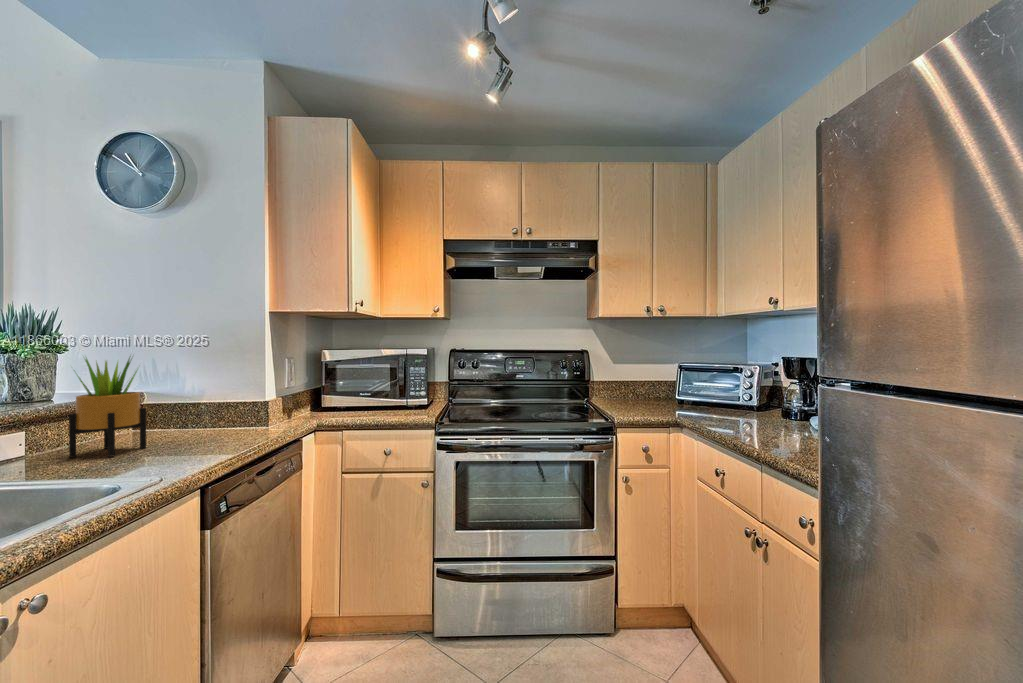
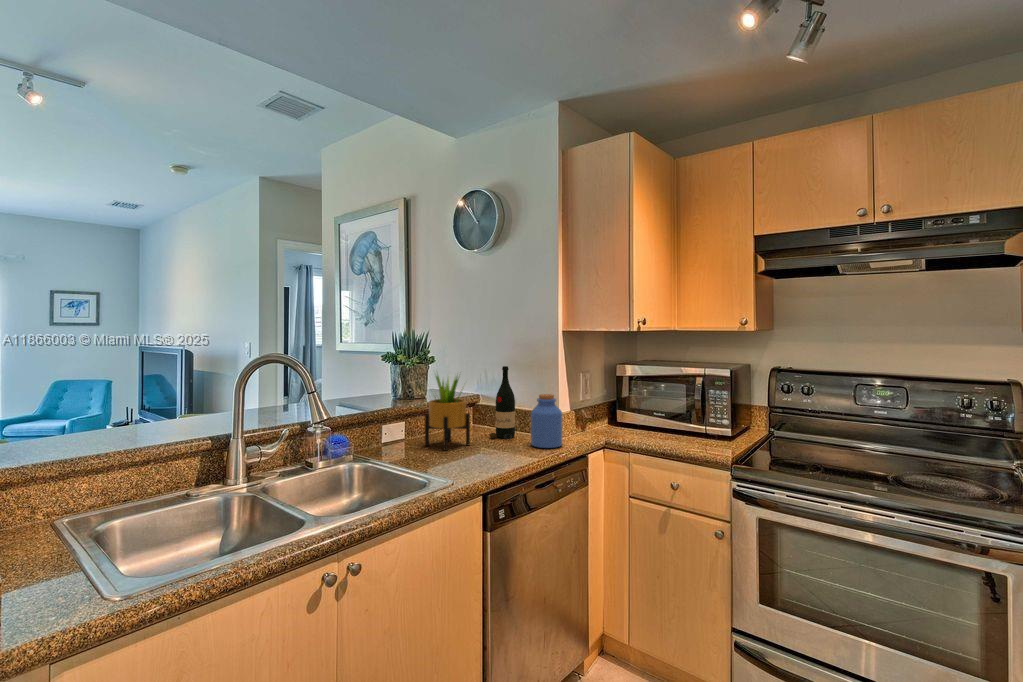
wine bottle: none [170,351,205,438] -> present [489,366,515,439]
jar: none [233,378,274,437] -> present [531,394,562,448]

